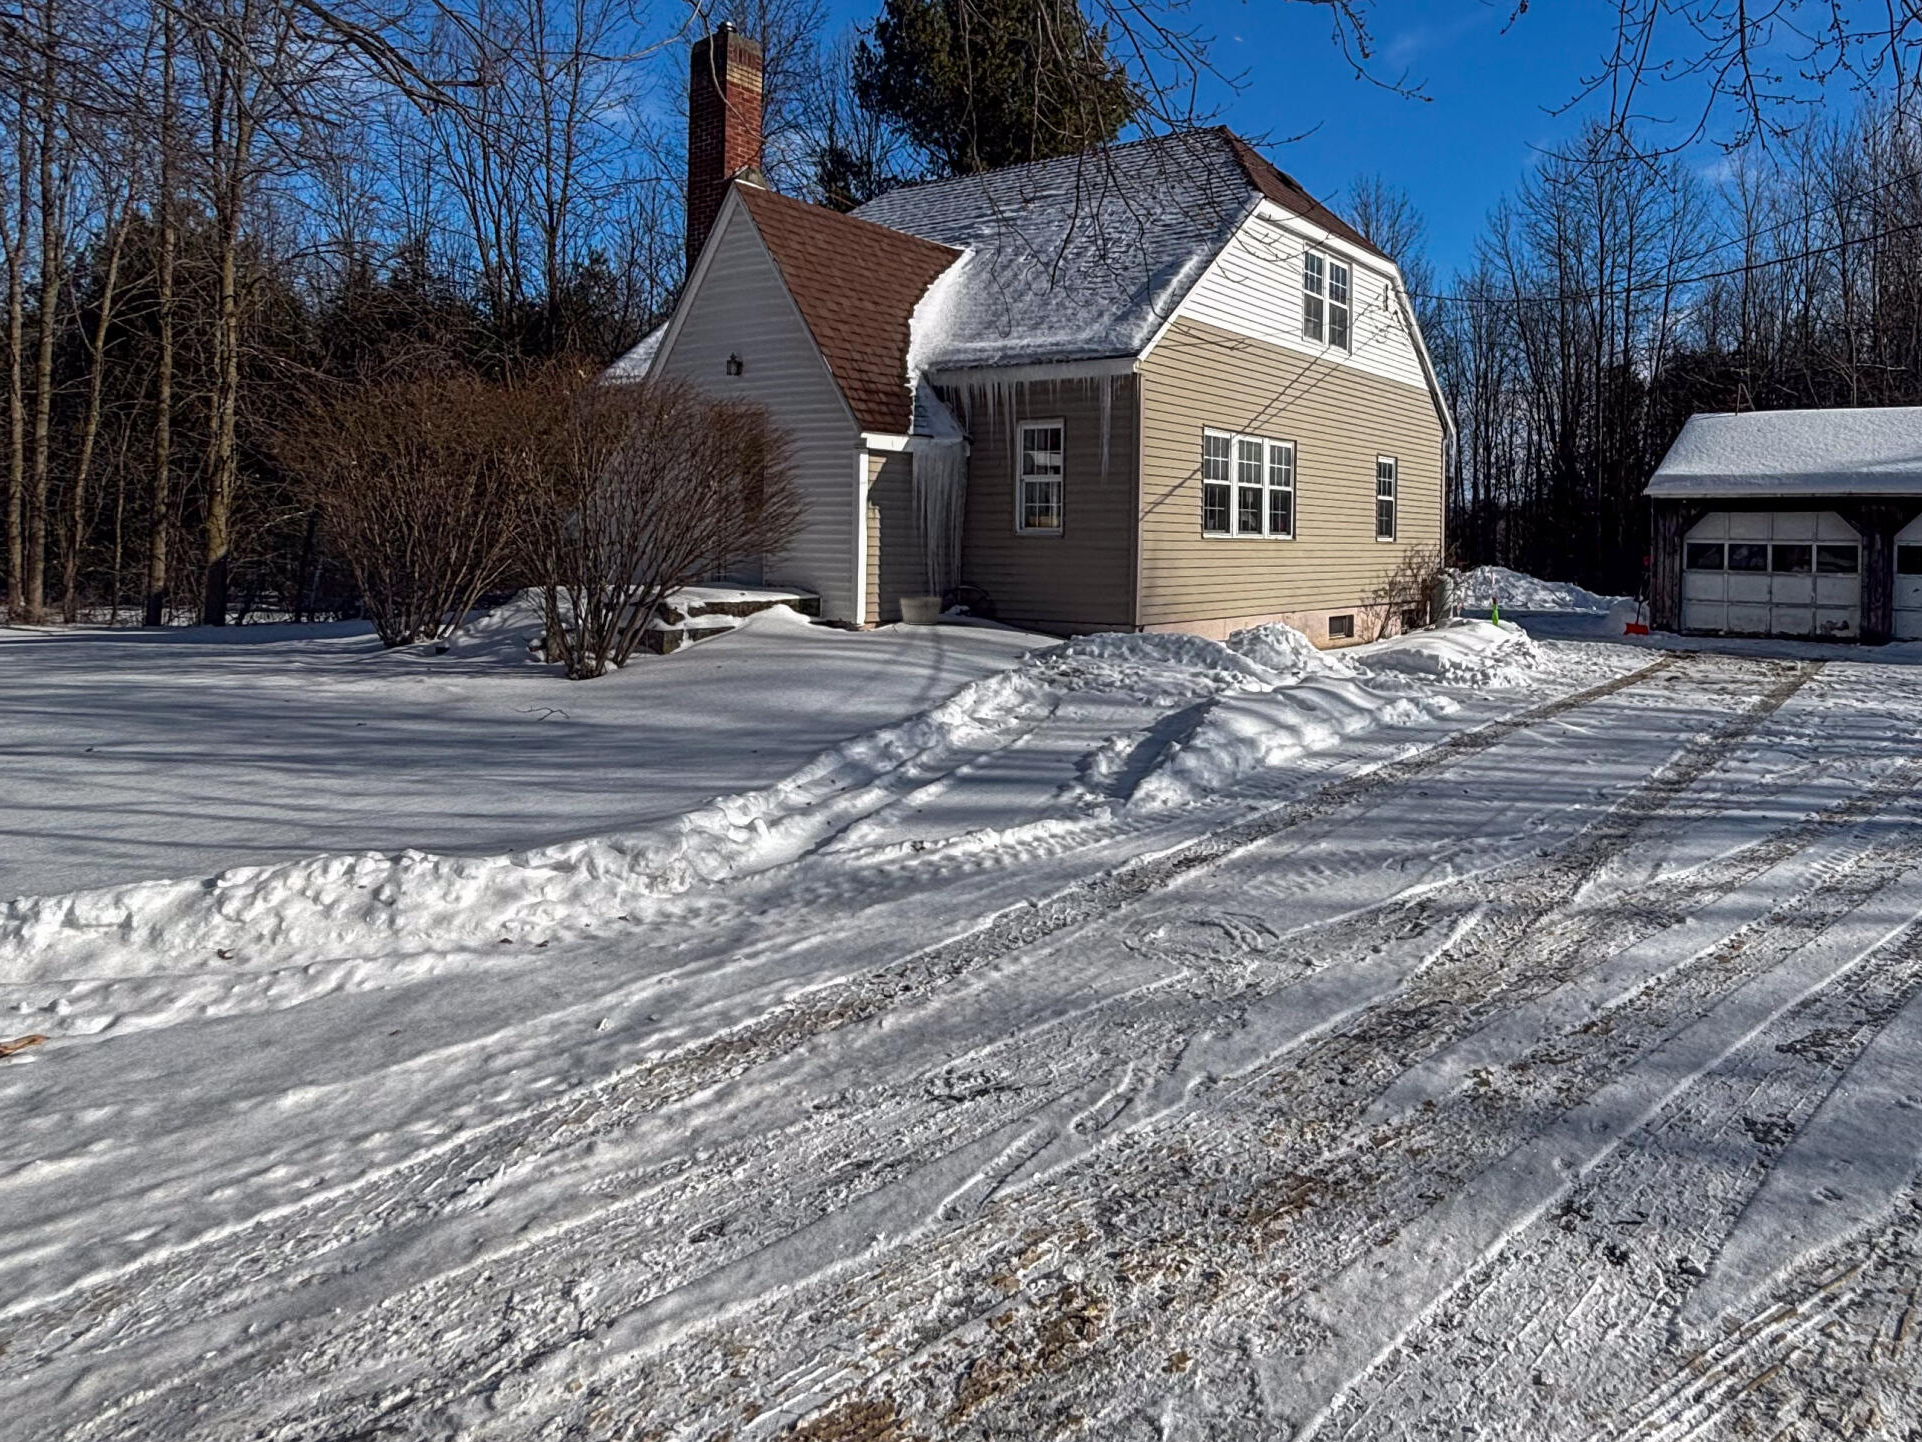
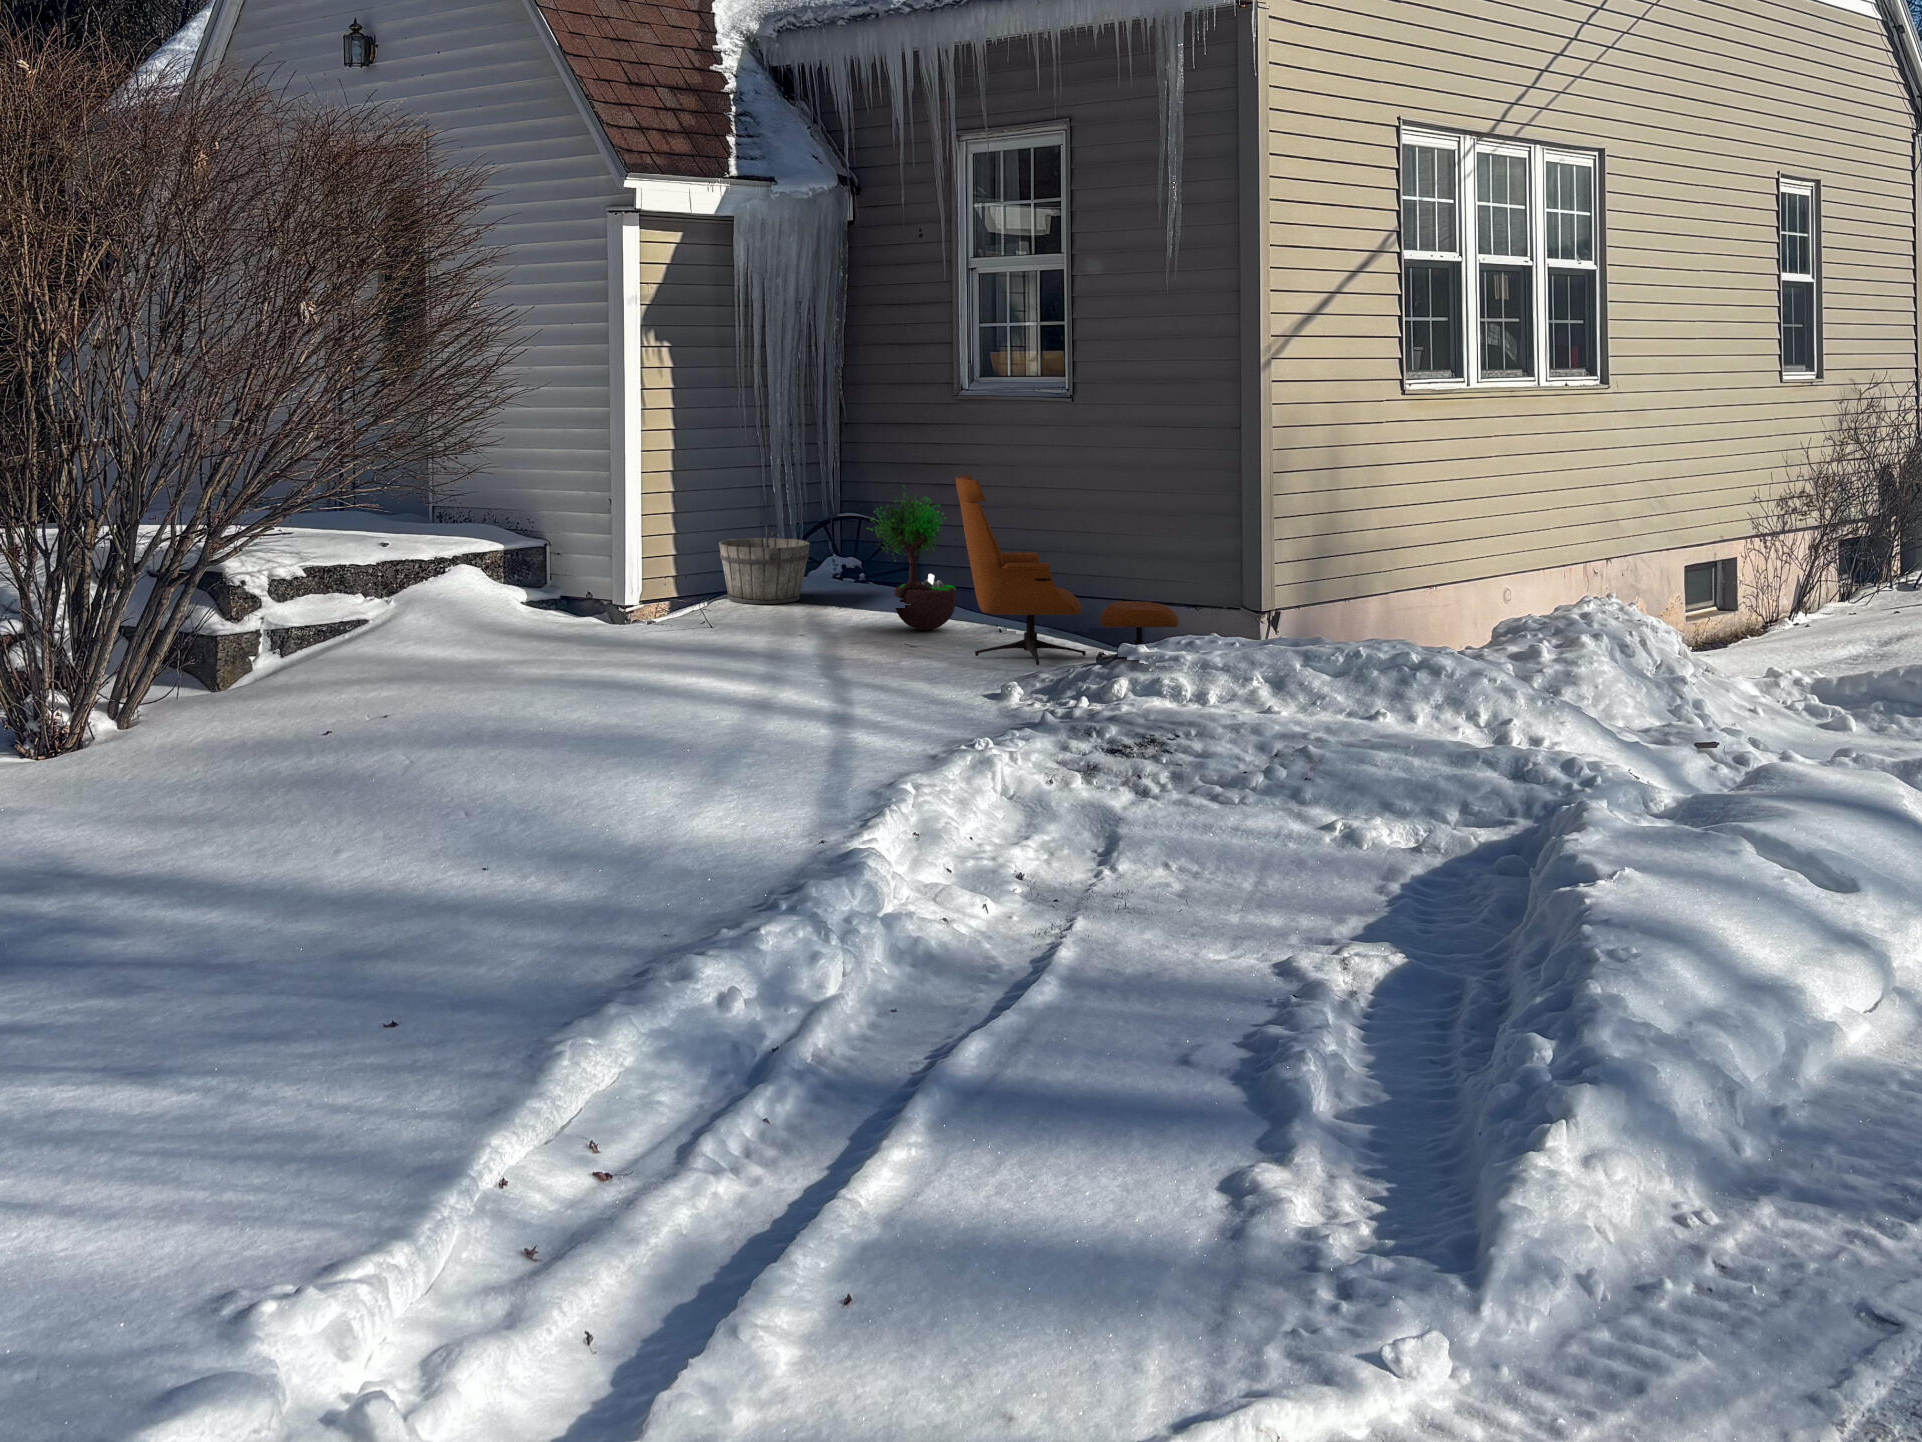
lounge chair: none [1007,569,1100,649] -> present [956,475,1179,665]
potted tree: none [968,575,1008,638] -> present [866,486,956,630]

